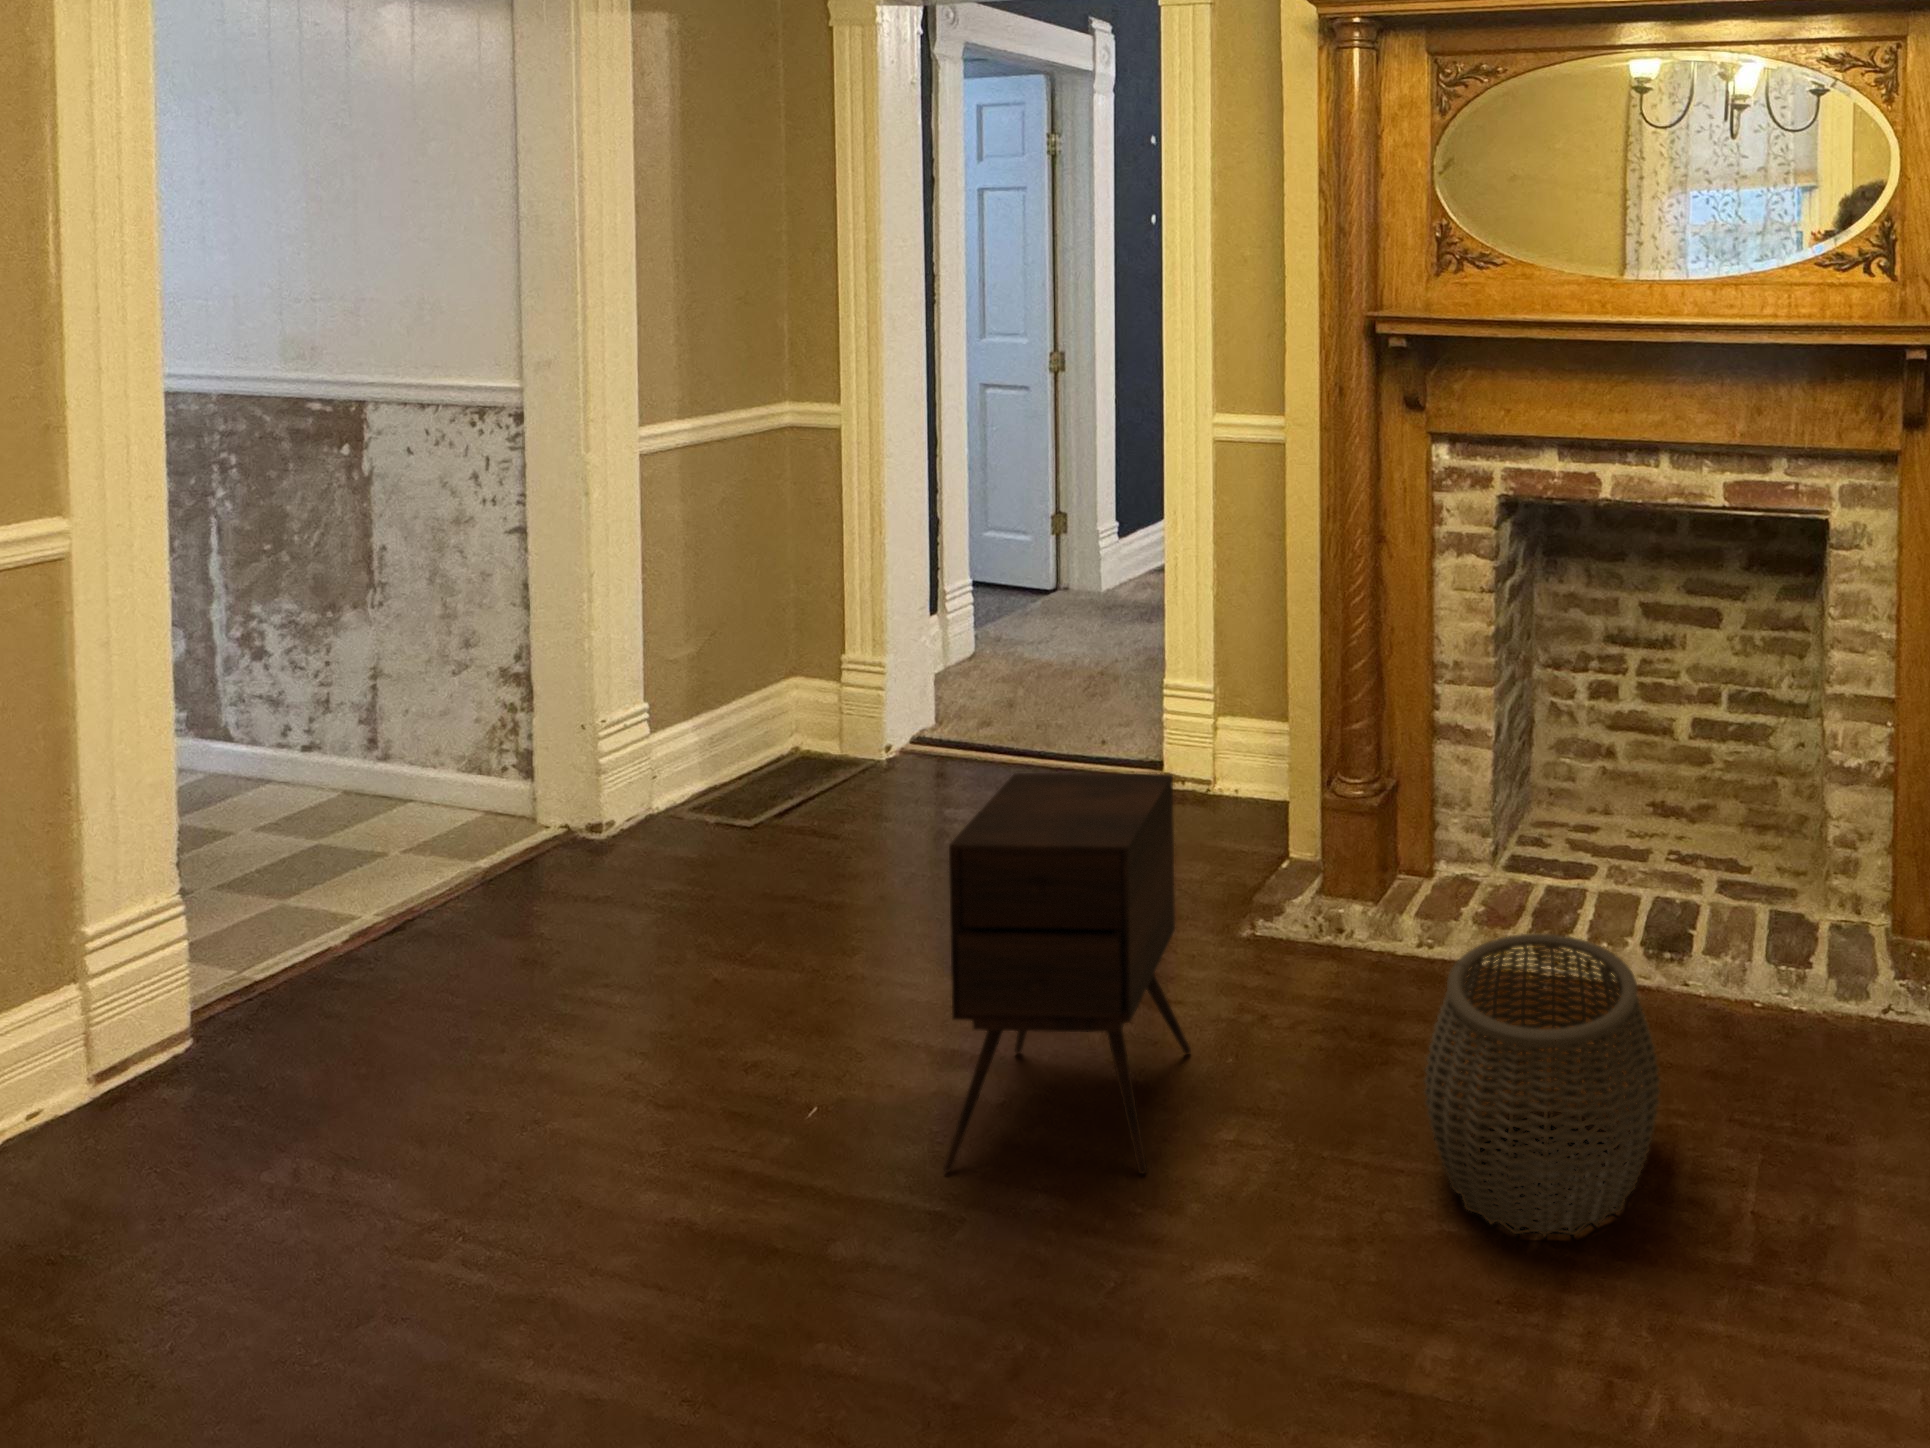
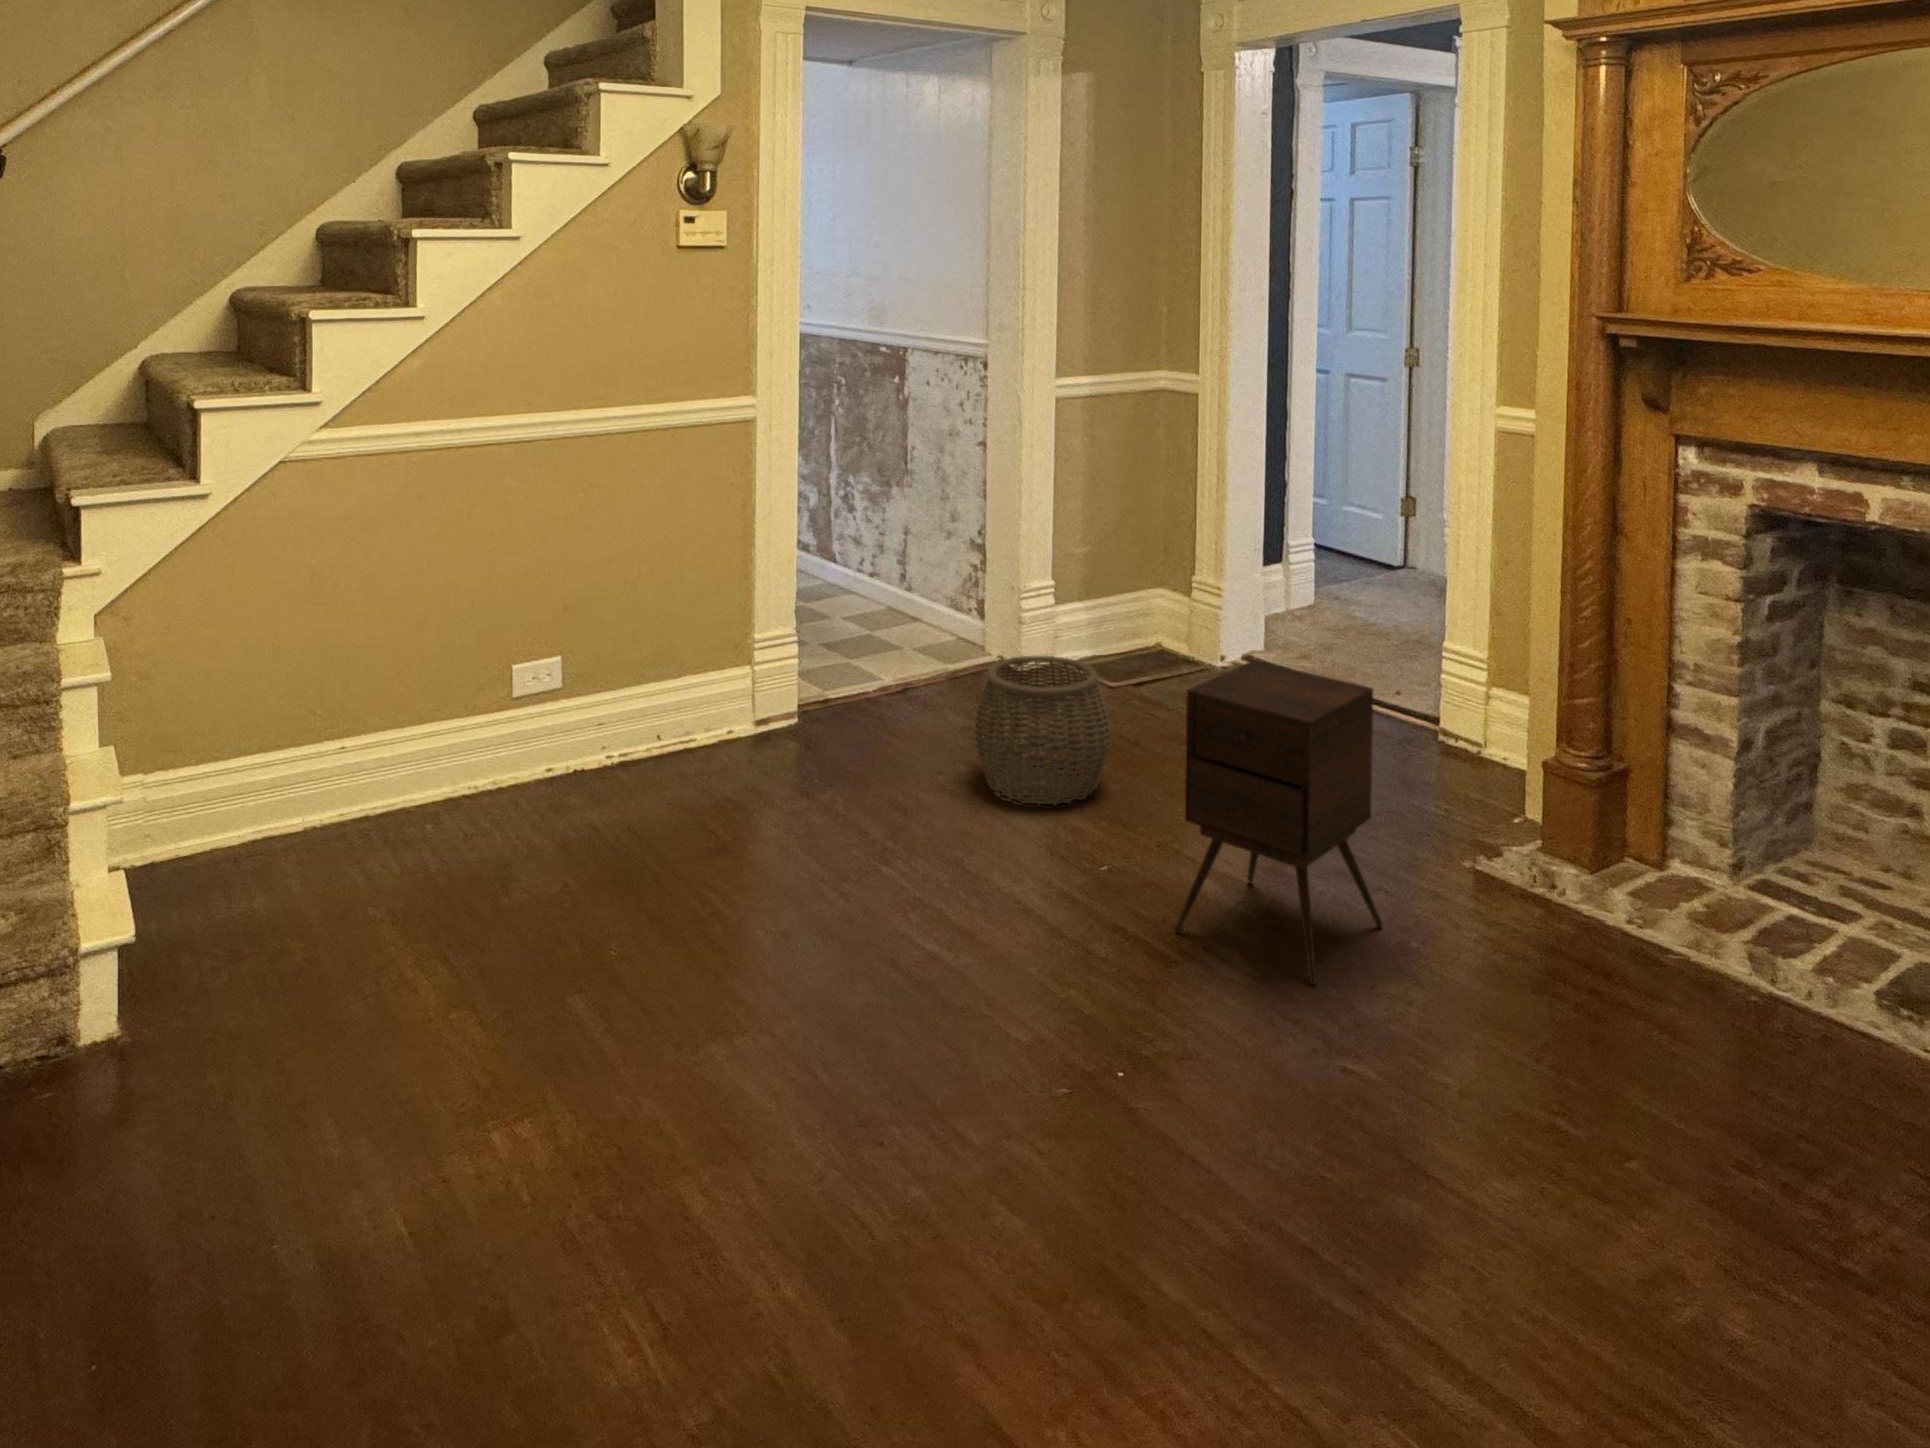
woven basket: present [1424,933,1660,1236] -> present [974,656,1111,805]

